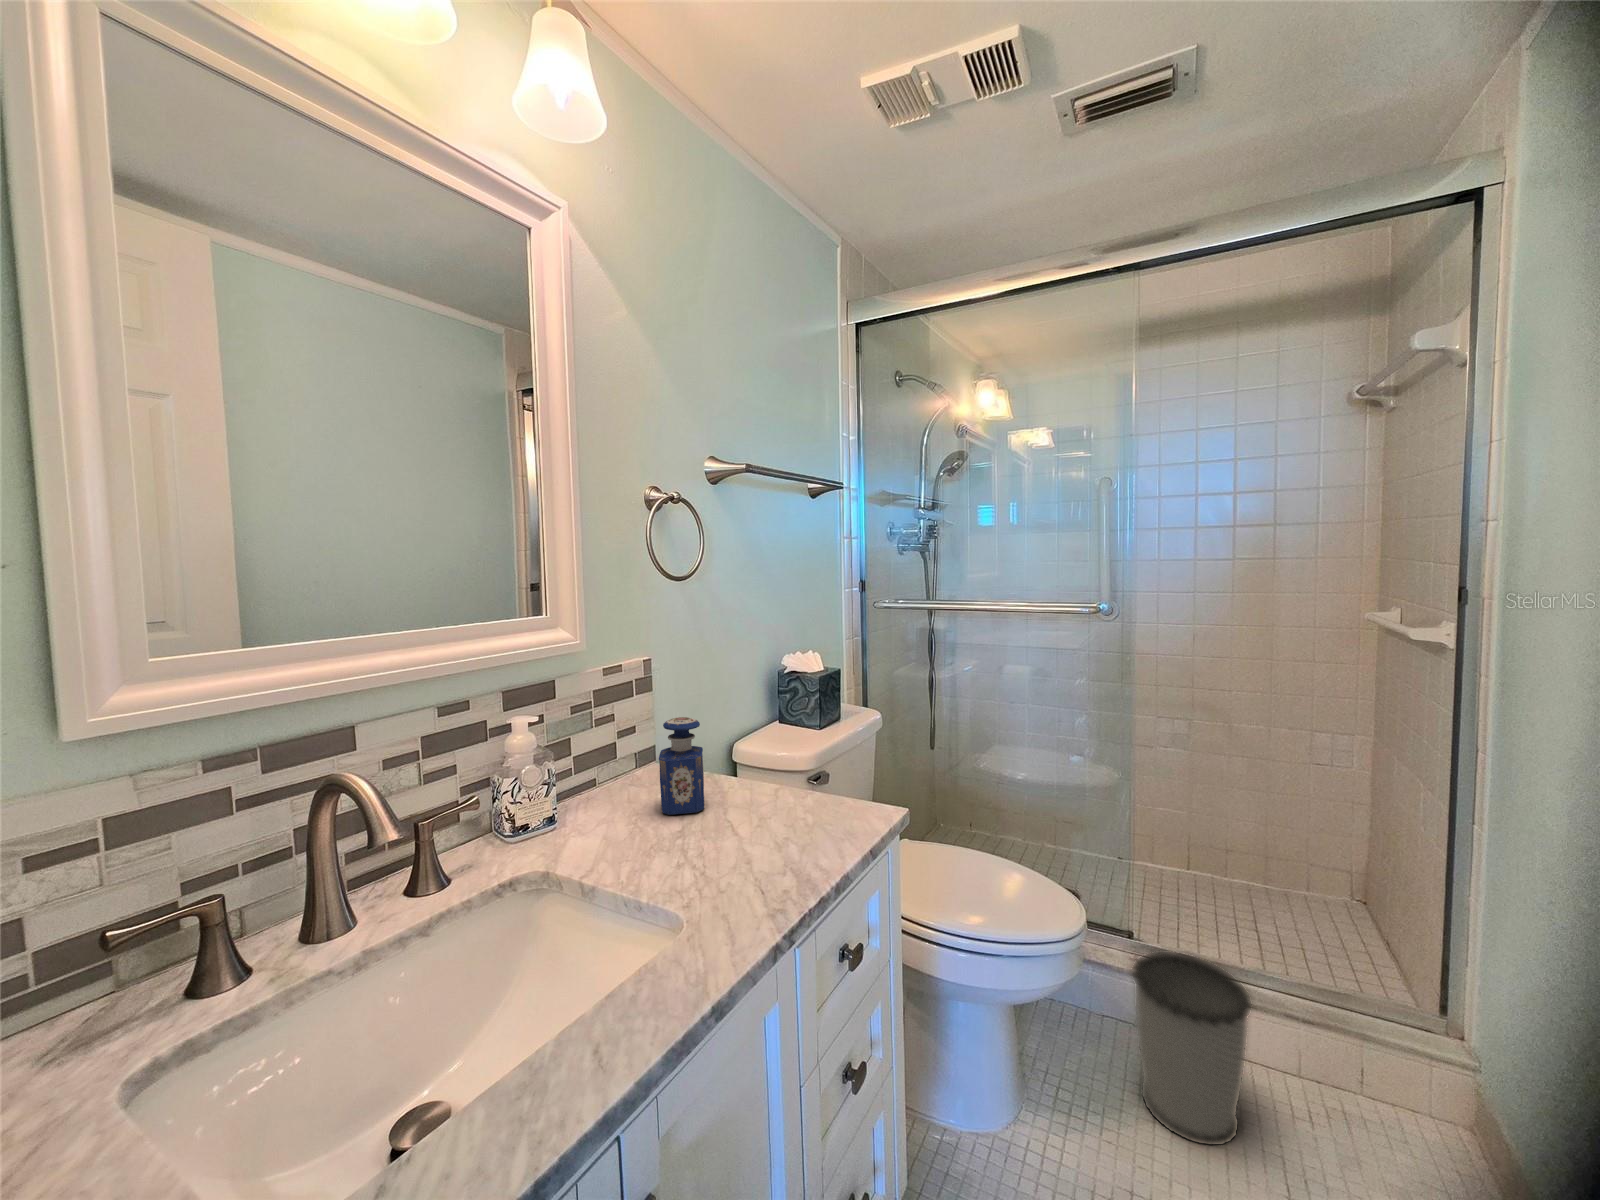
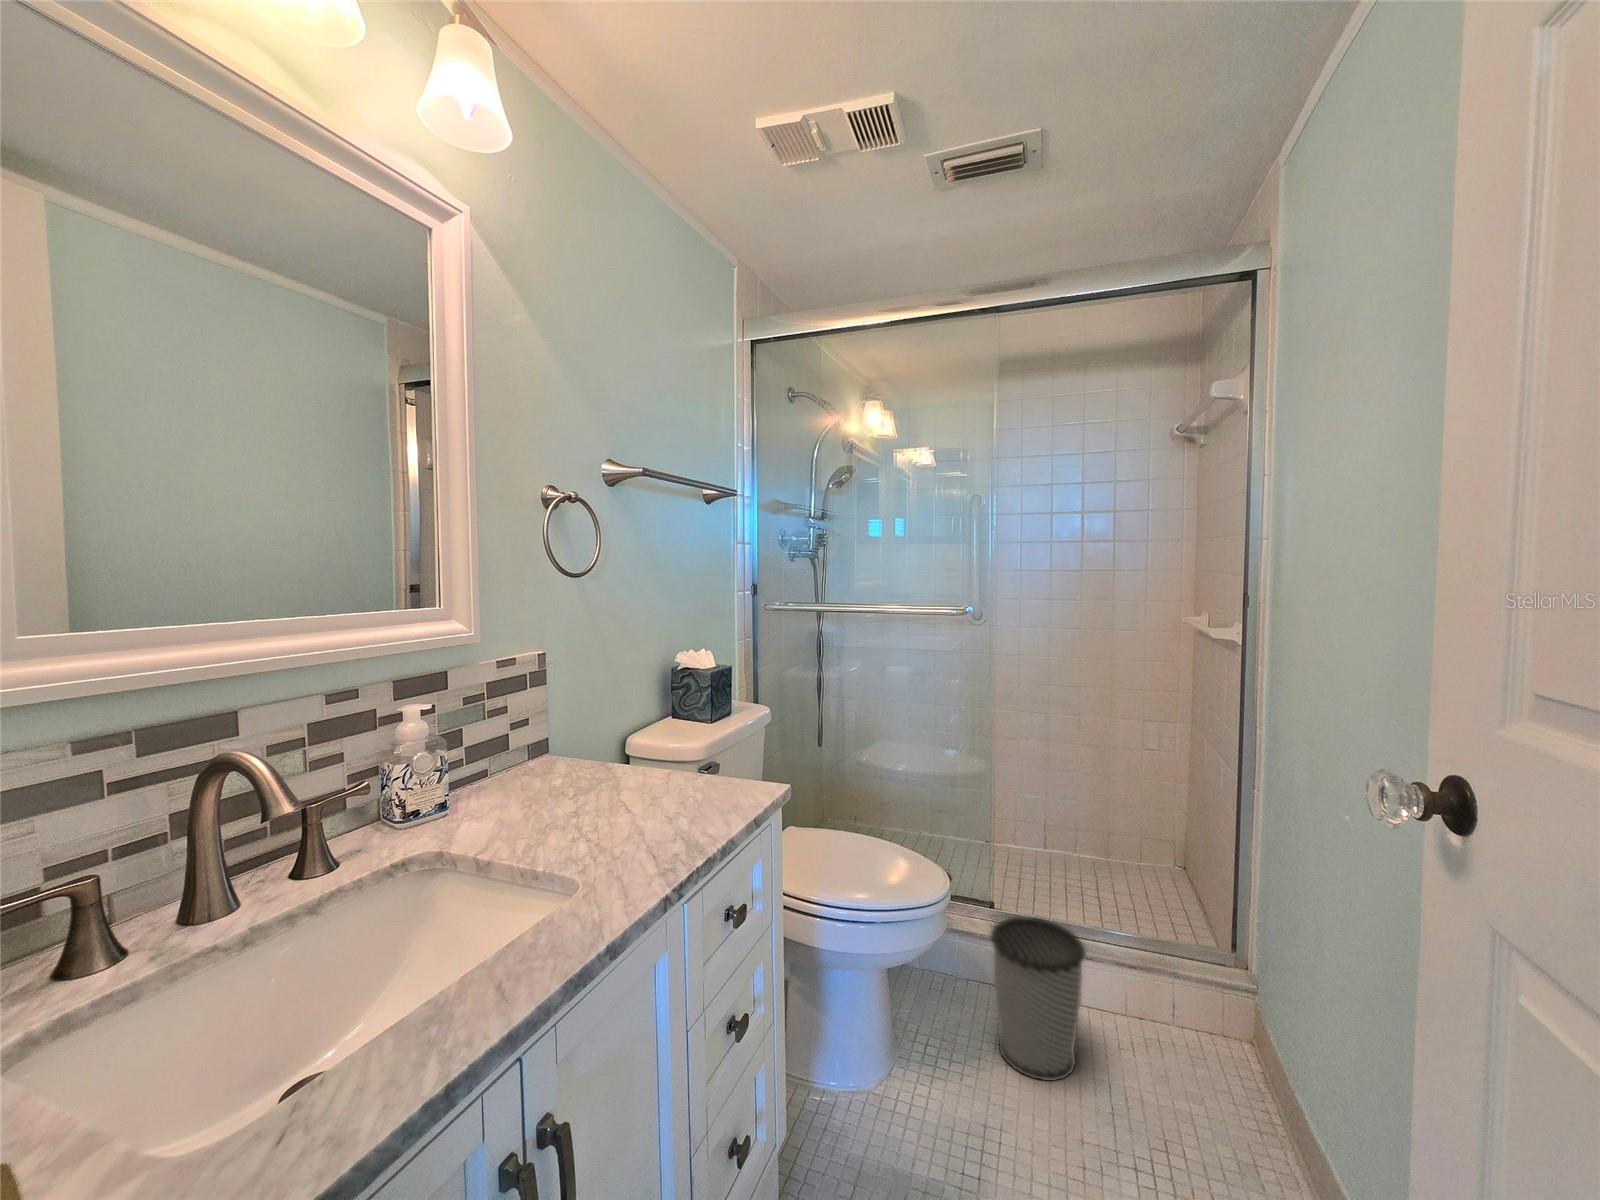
perfume bottle: present [659,717,704,815] -> none [553,707,598,799]

